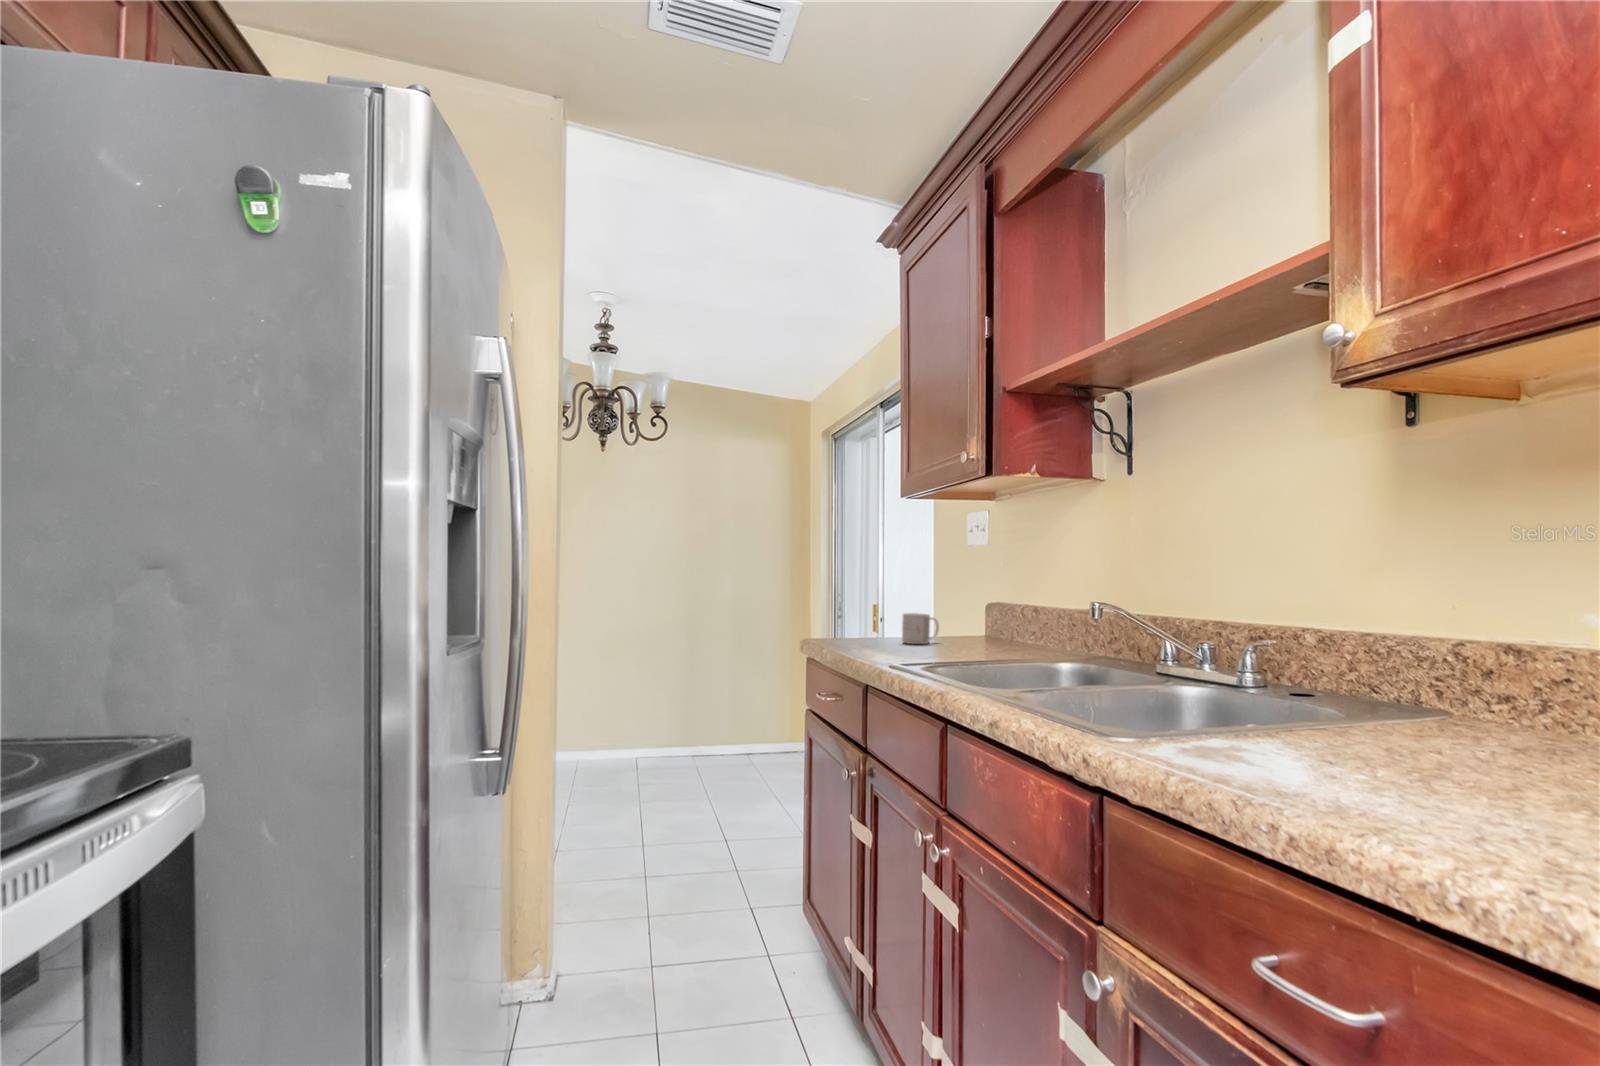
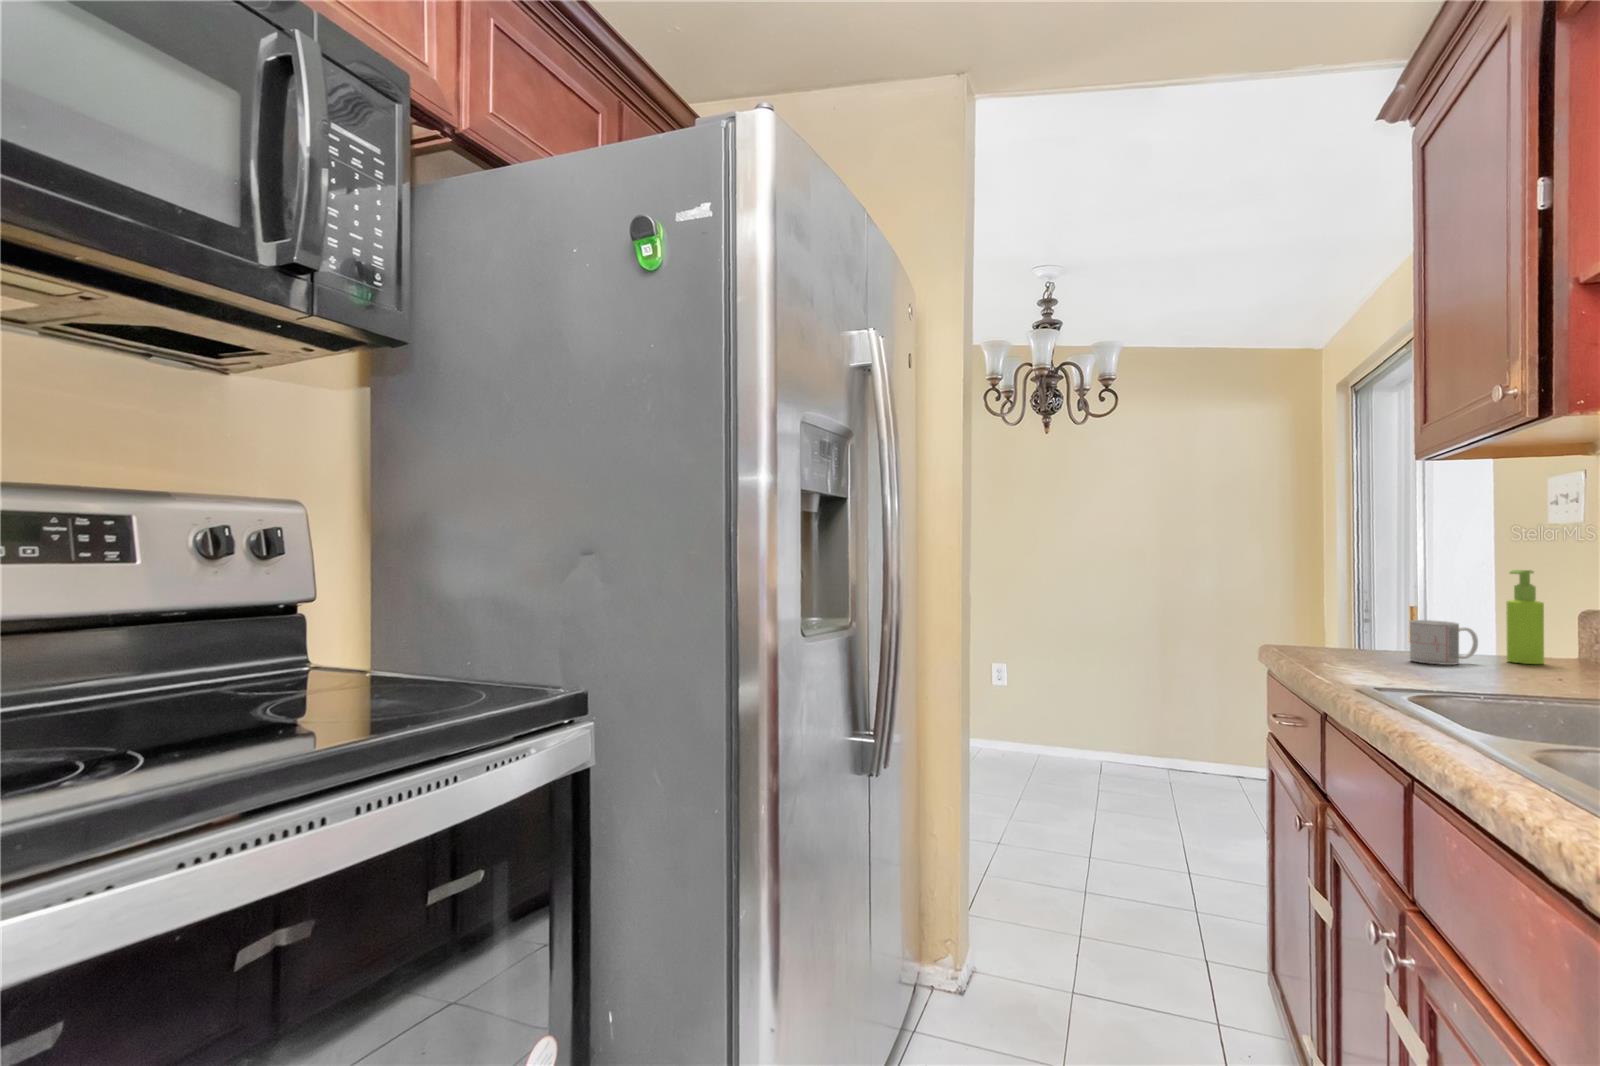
soap dispenser: none [951,577,971,641] -> present [1506,570,1544,664]

